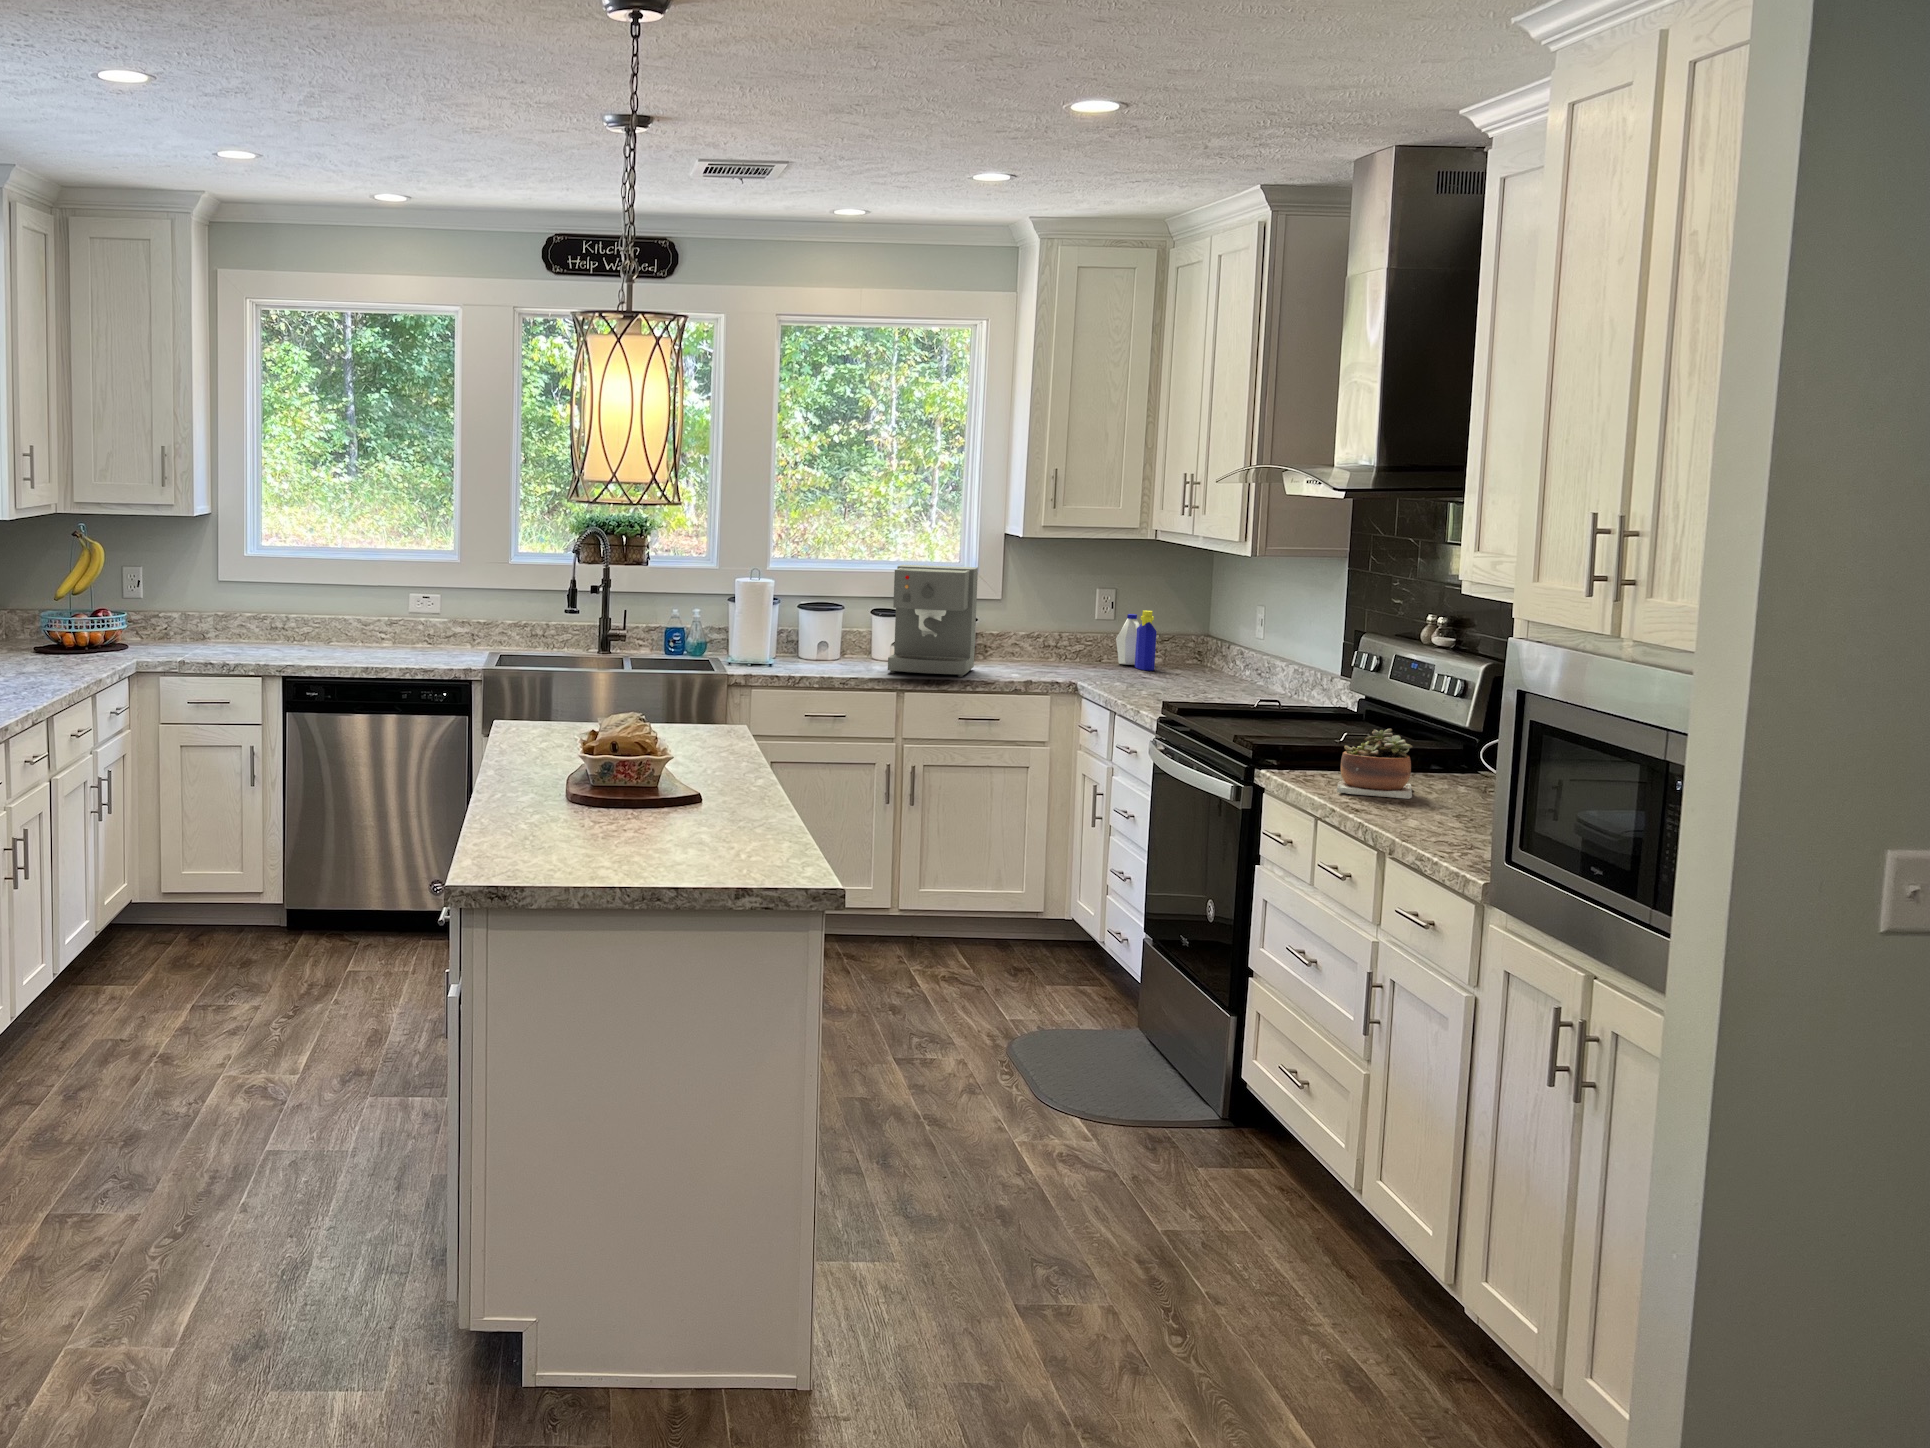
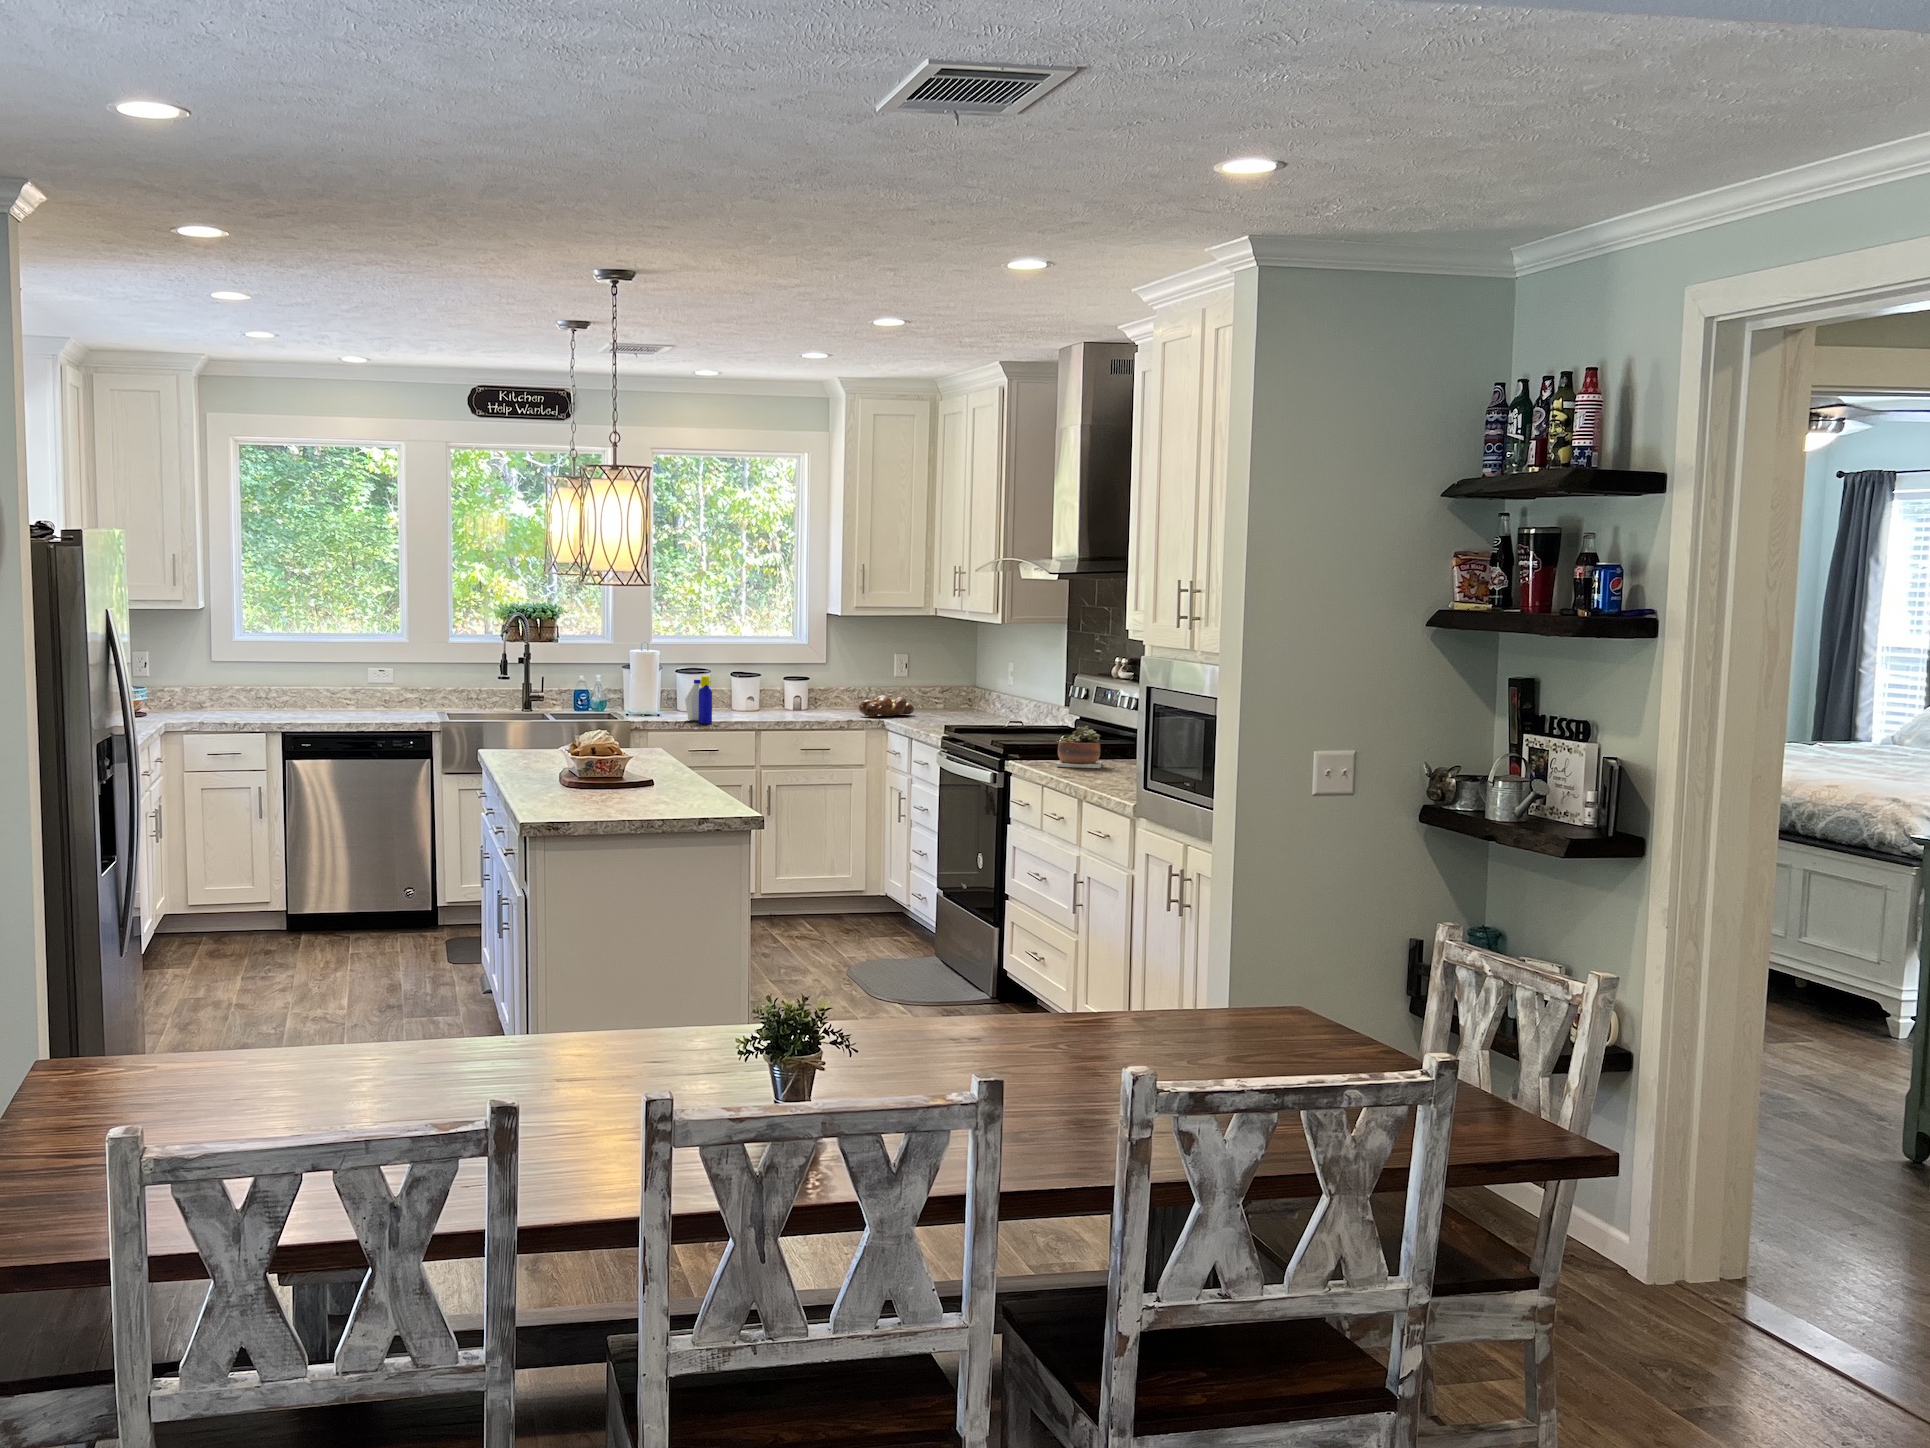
coffee maker: present [888,565,978,677] -> none [747,637,810,719]
bottle: present [1116,611,1156,671] -> present [685,676,712,724]
bread loaf: none [1041,647,1118,677] -> present [859,695,914,717]

